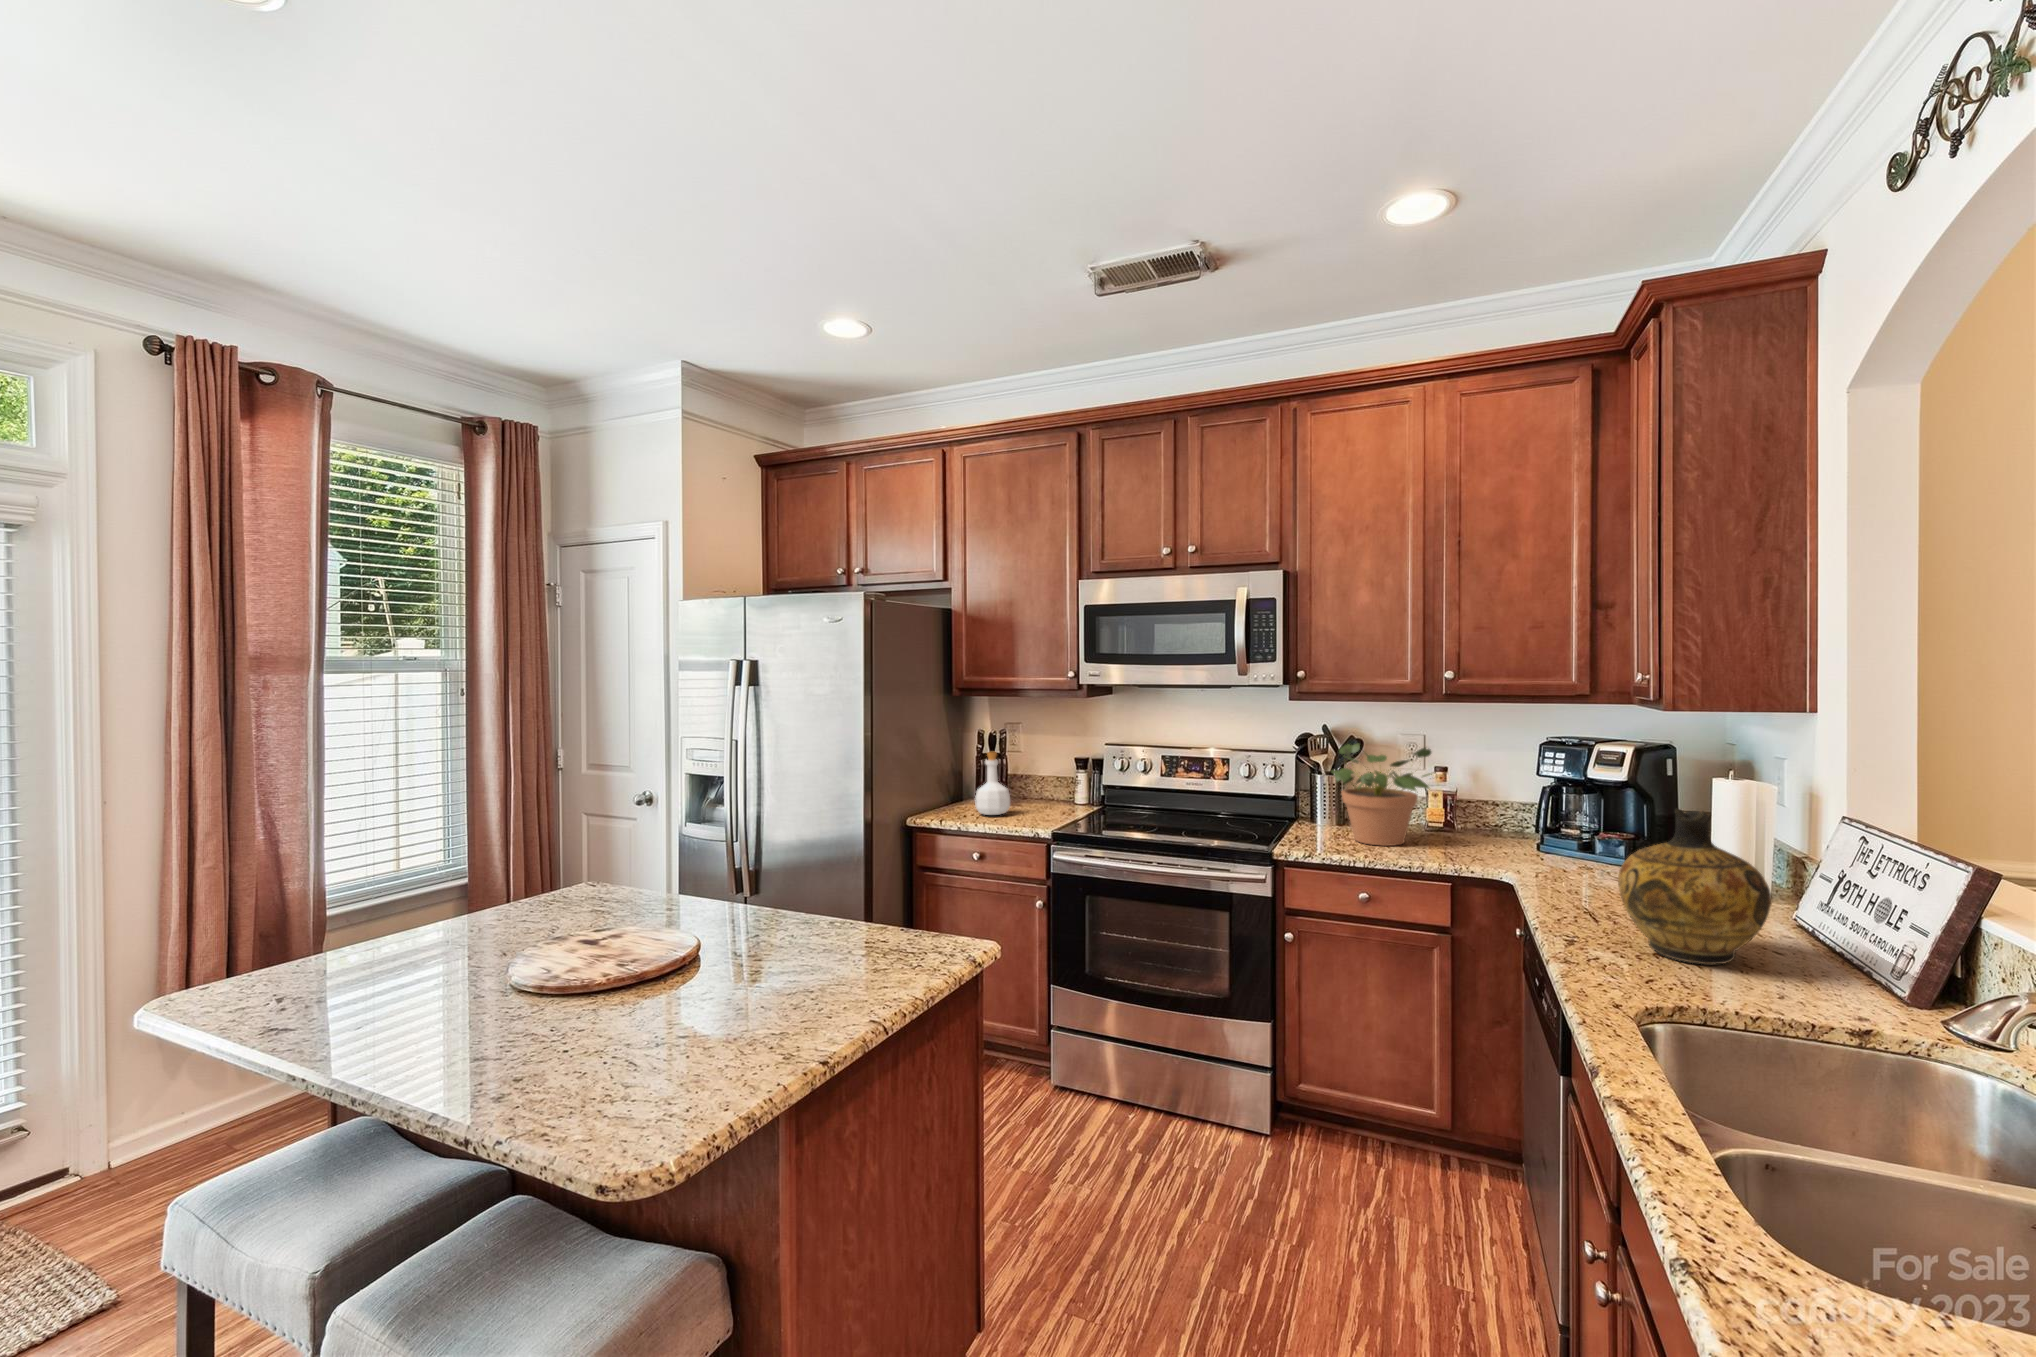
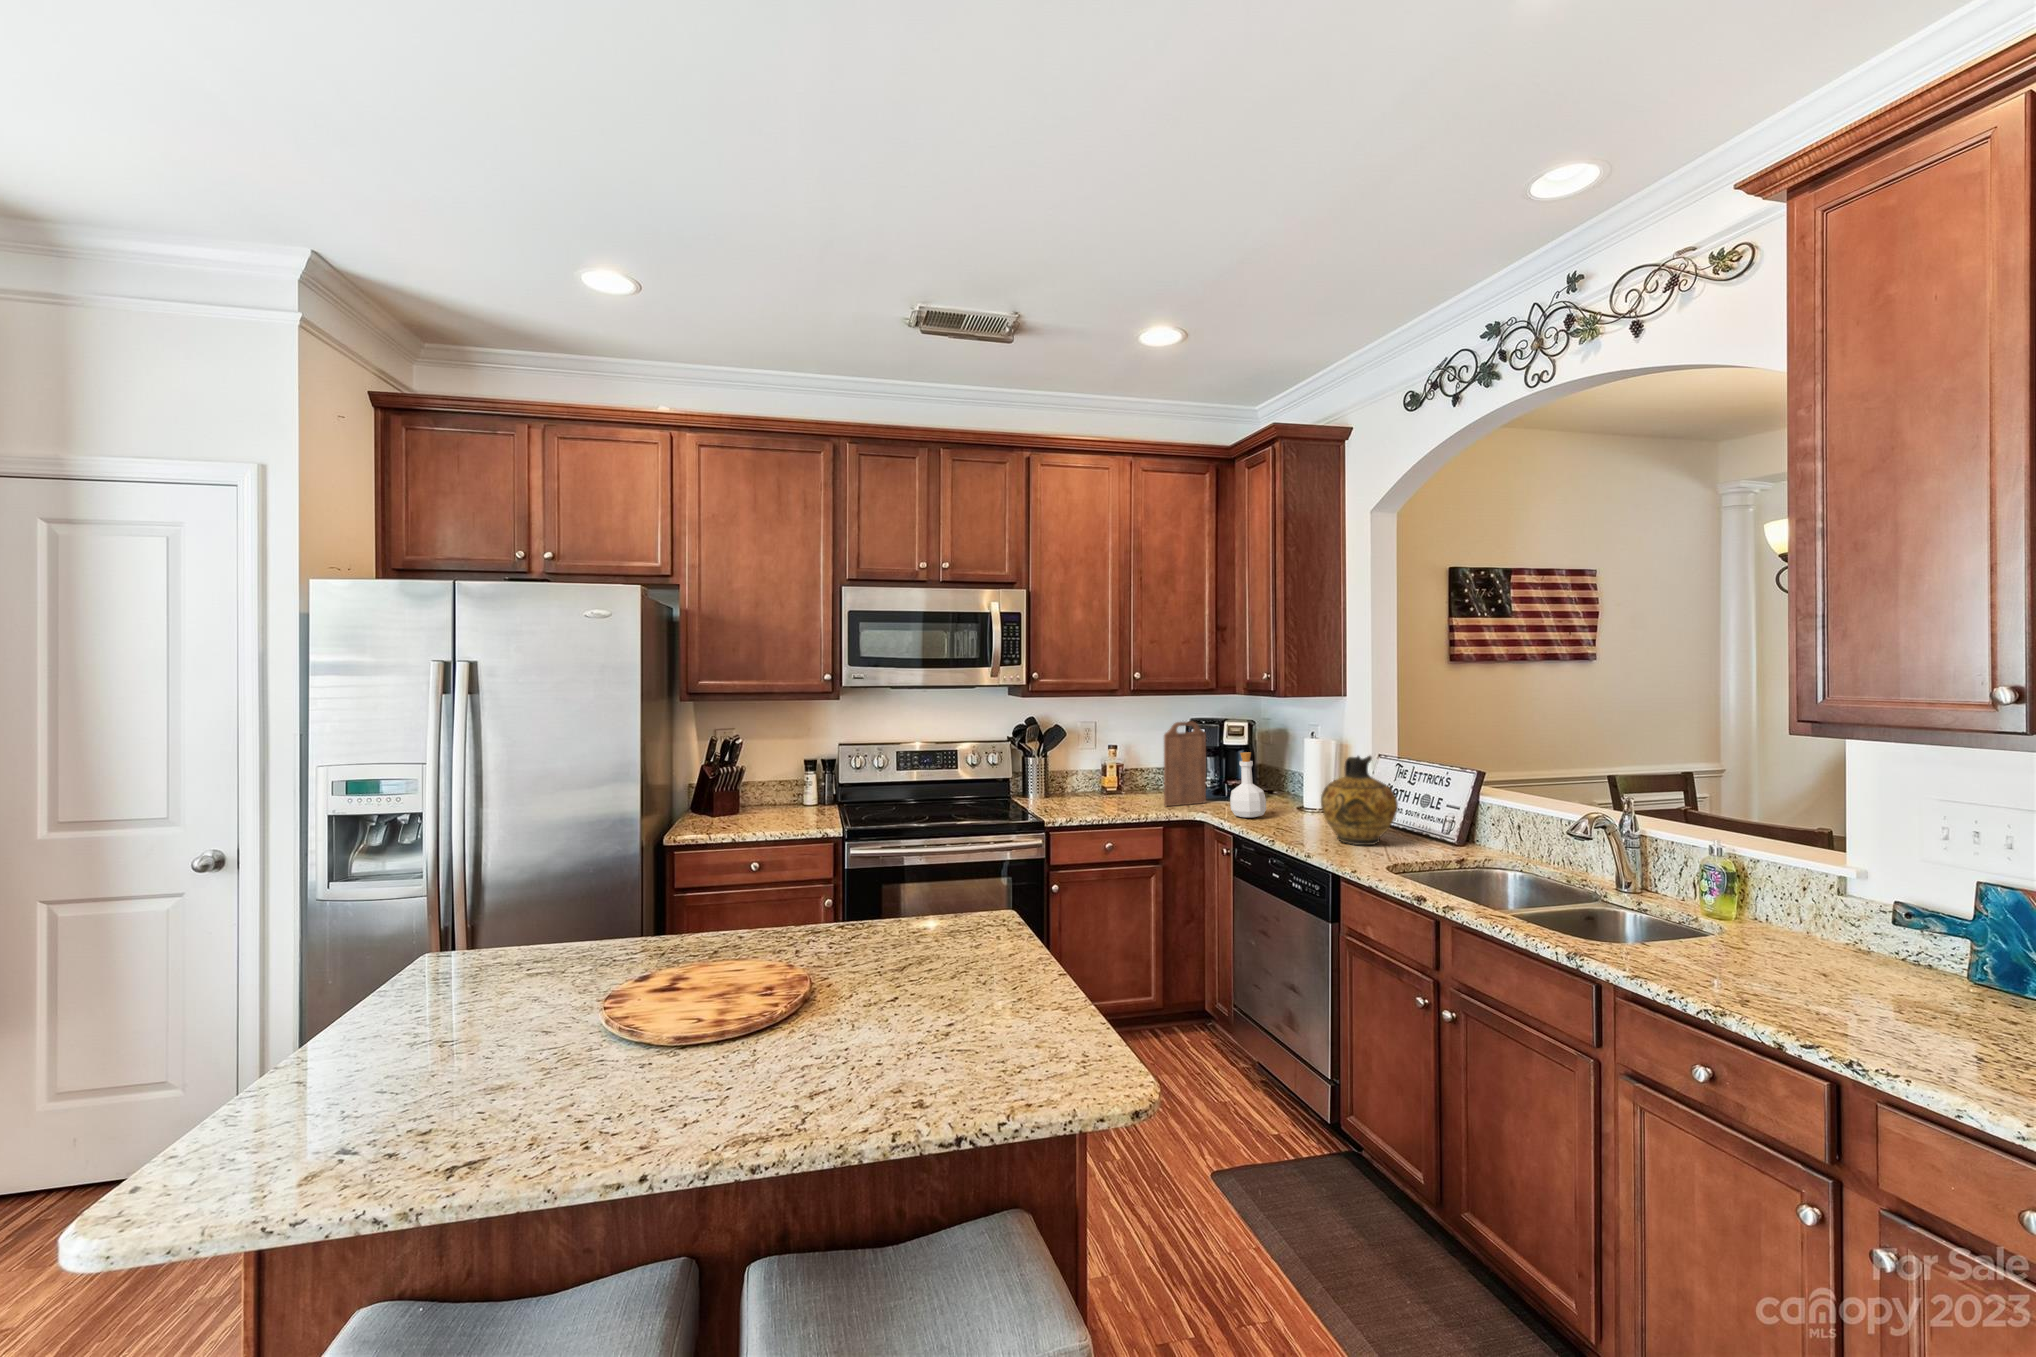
cutting board: none [1470,740,1549,860] -> present [1164,721,1206,806]
potted plant: present [1332,744,1432,846] -> none [1057,729,1139,807]
bottle: present [975,752,1010,815] -> present [1230,752,1266,818]

